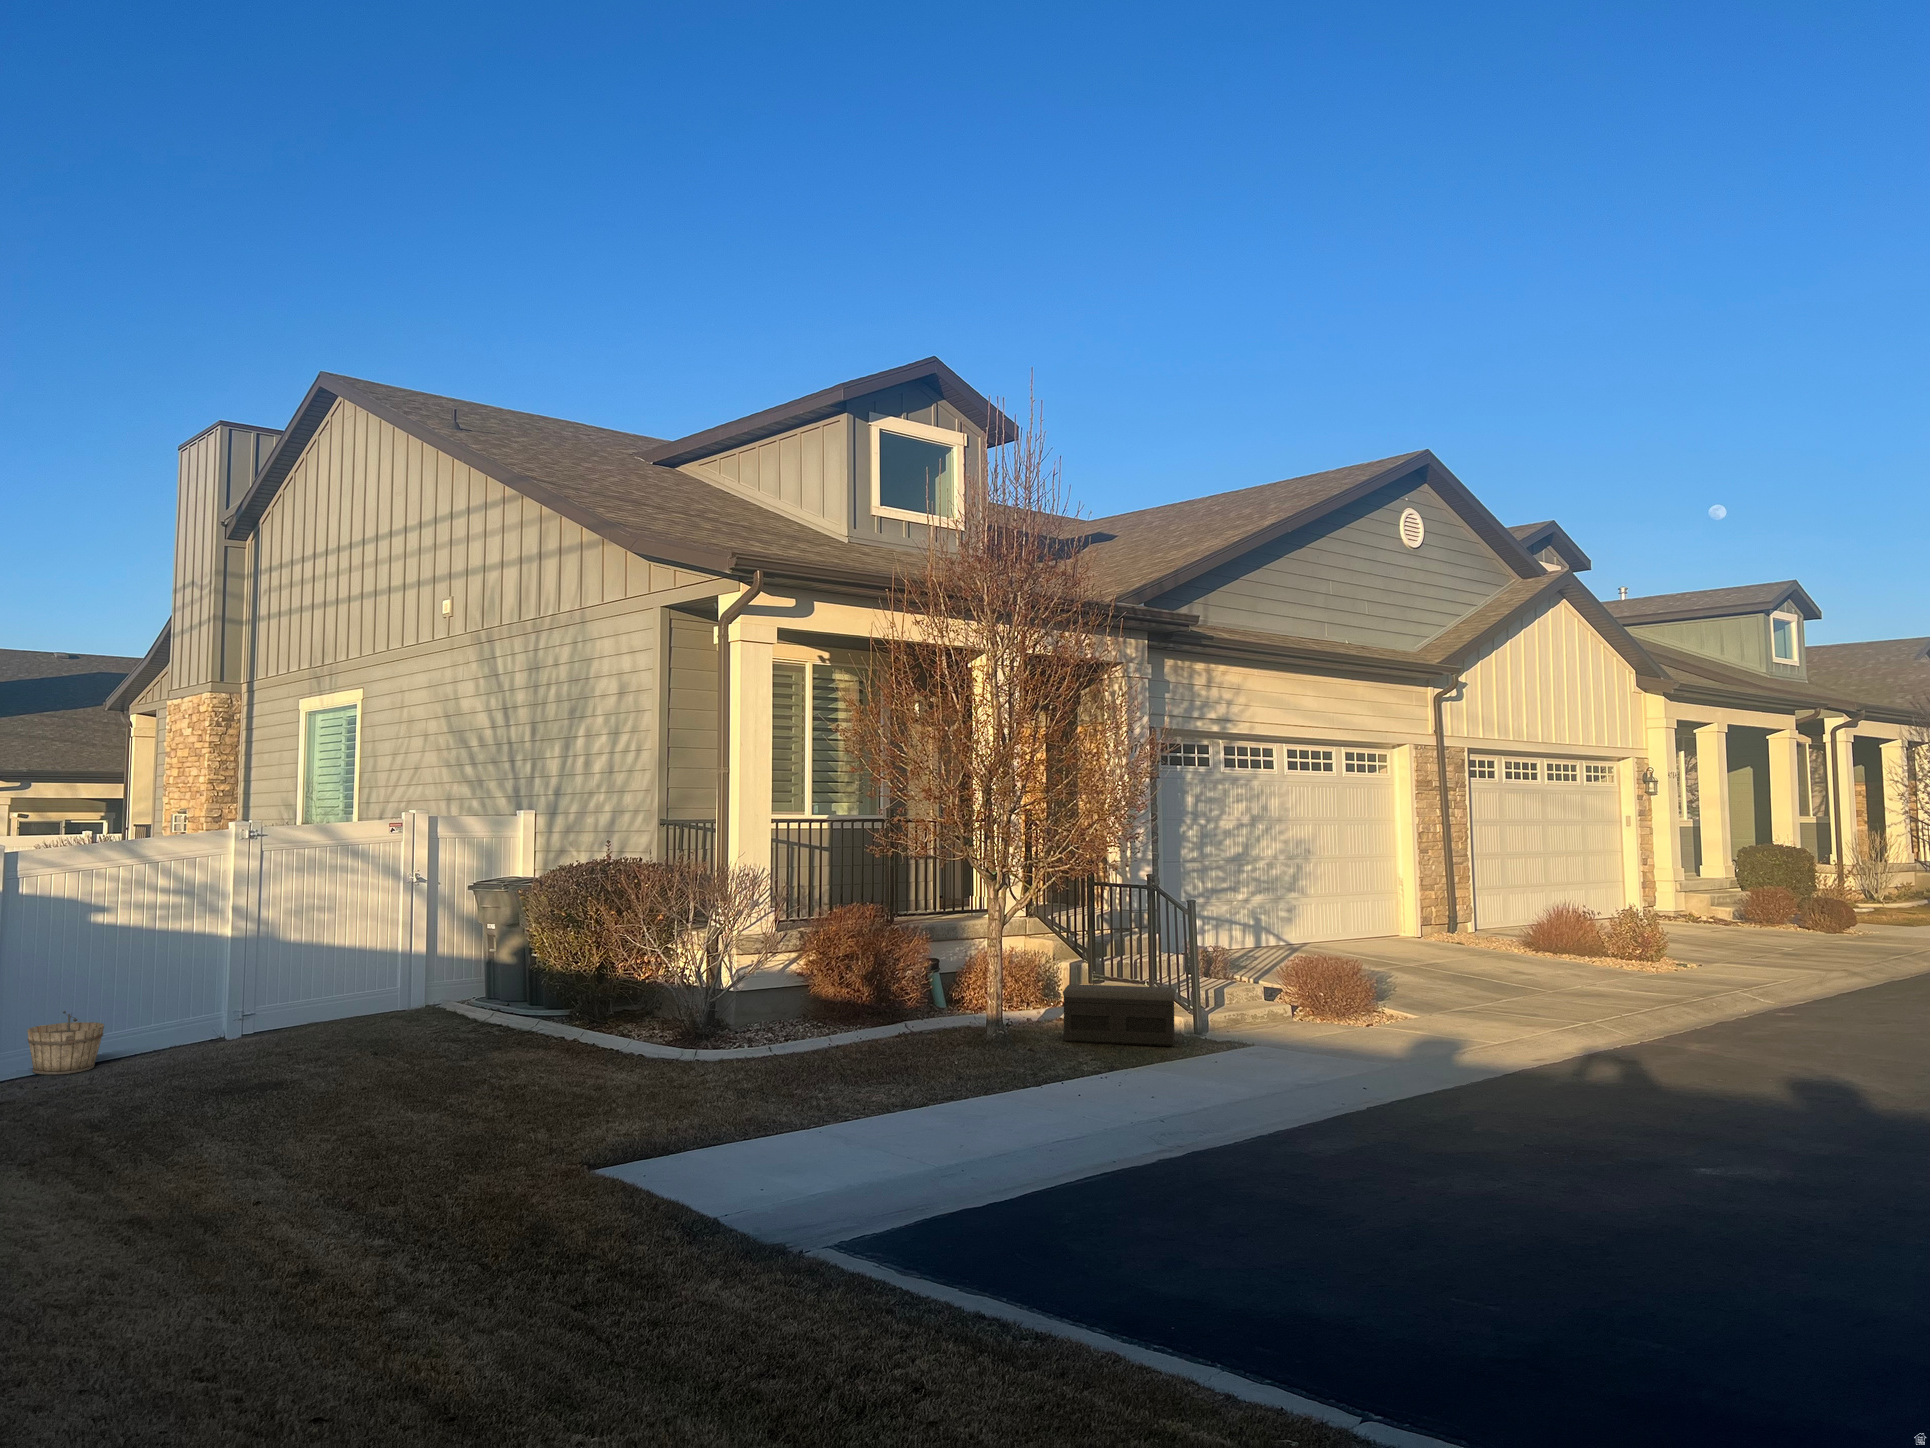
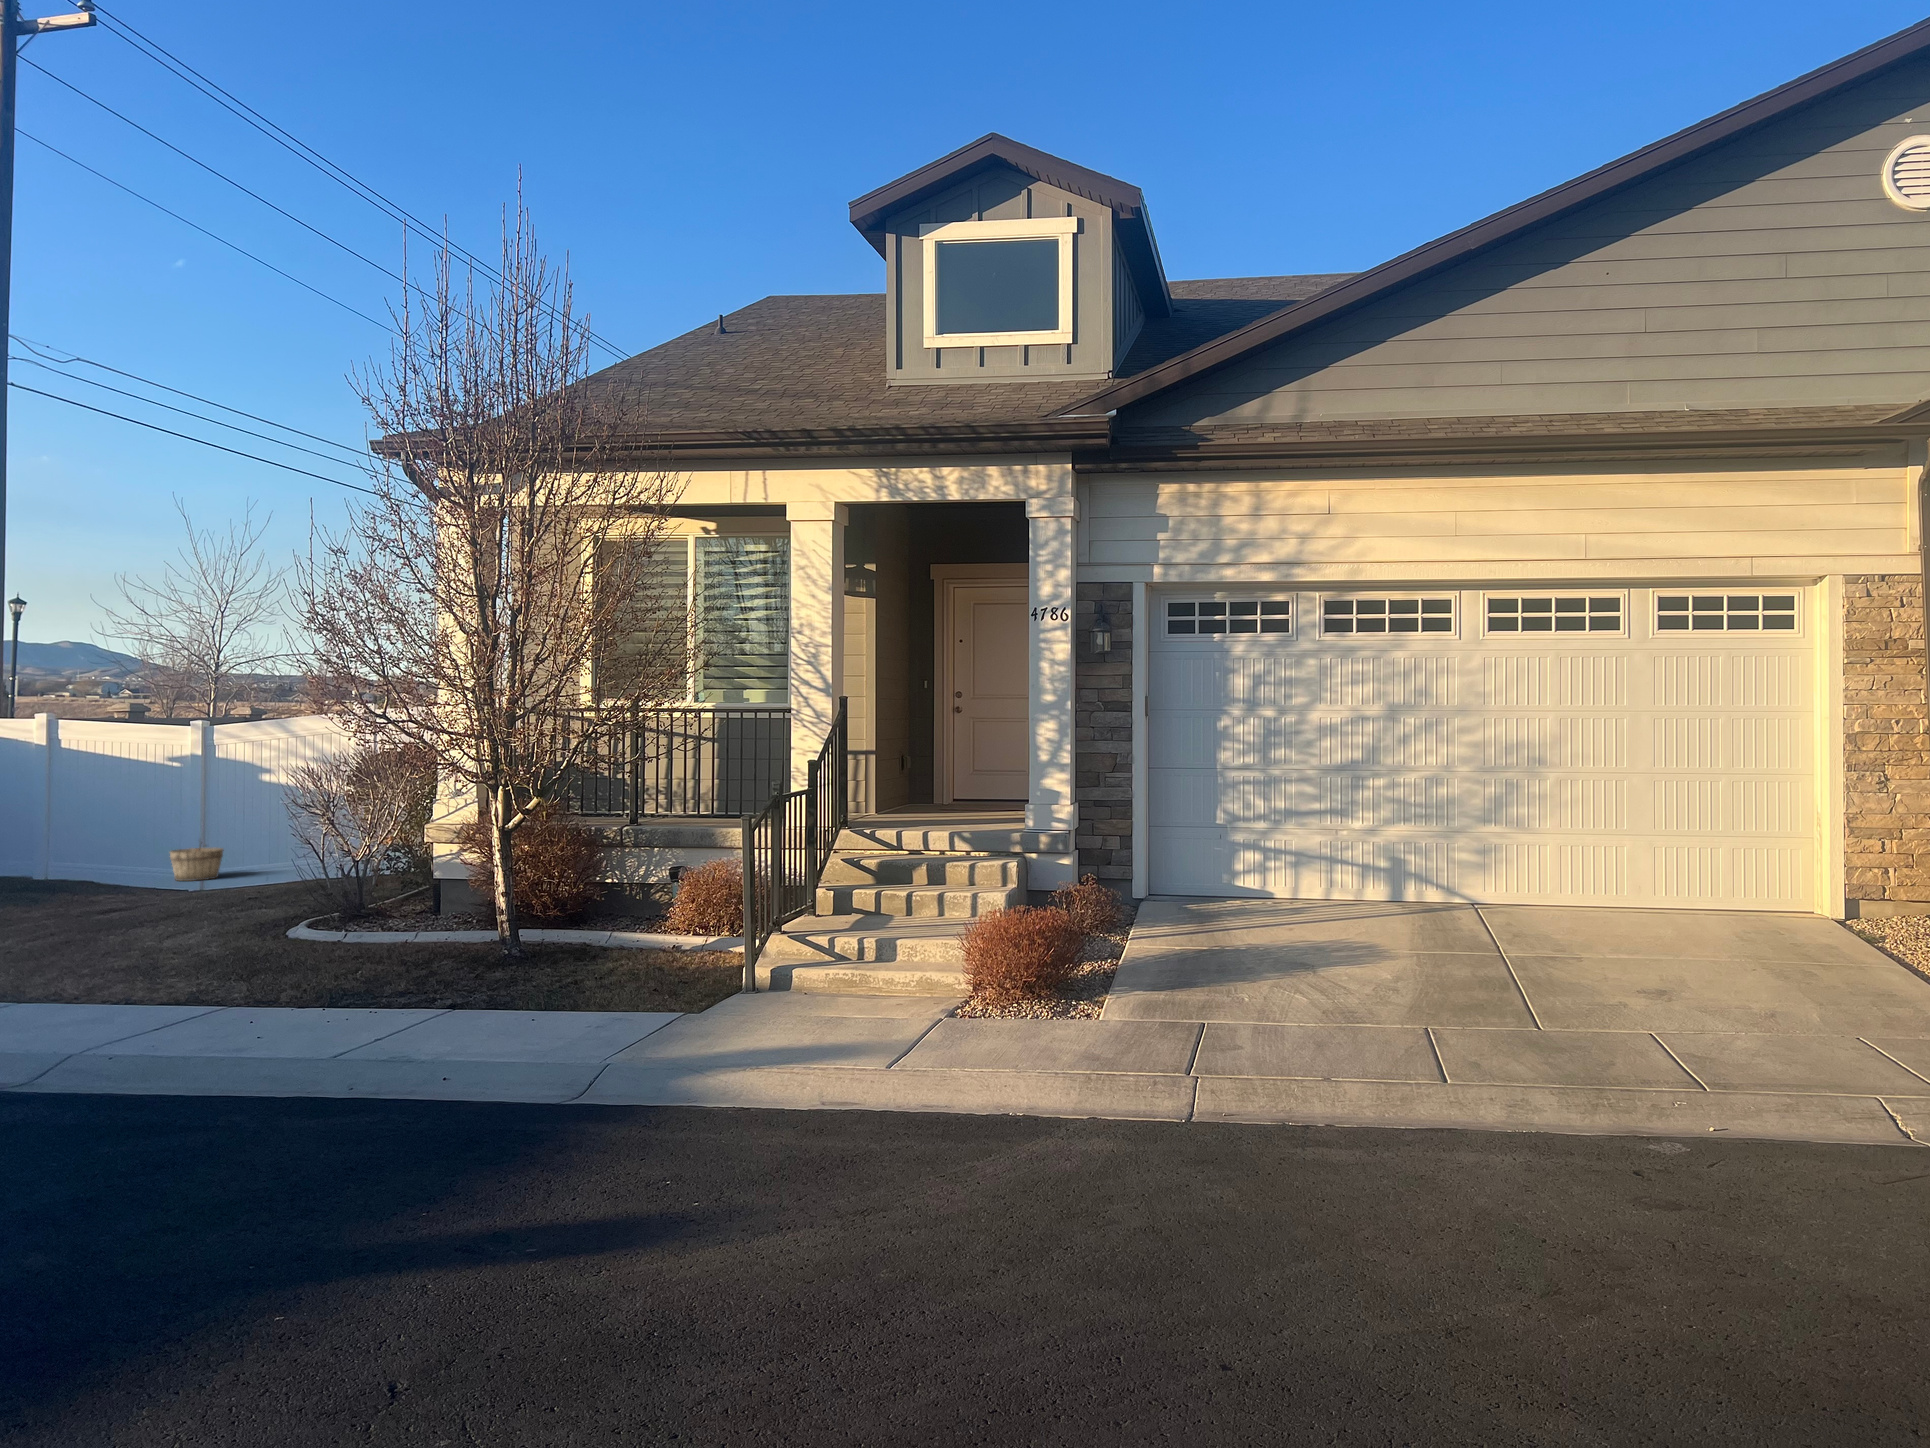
storage bench: present [1063,984,1175,1046] -> none [666,899,756,985]

